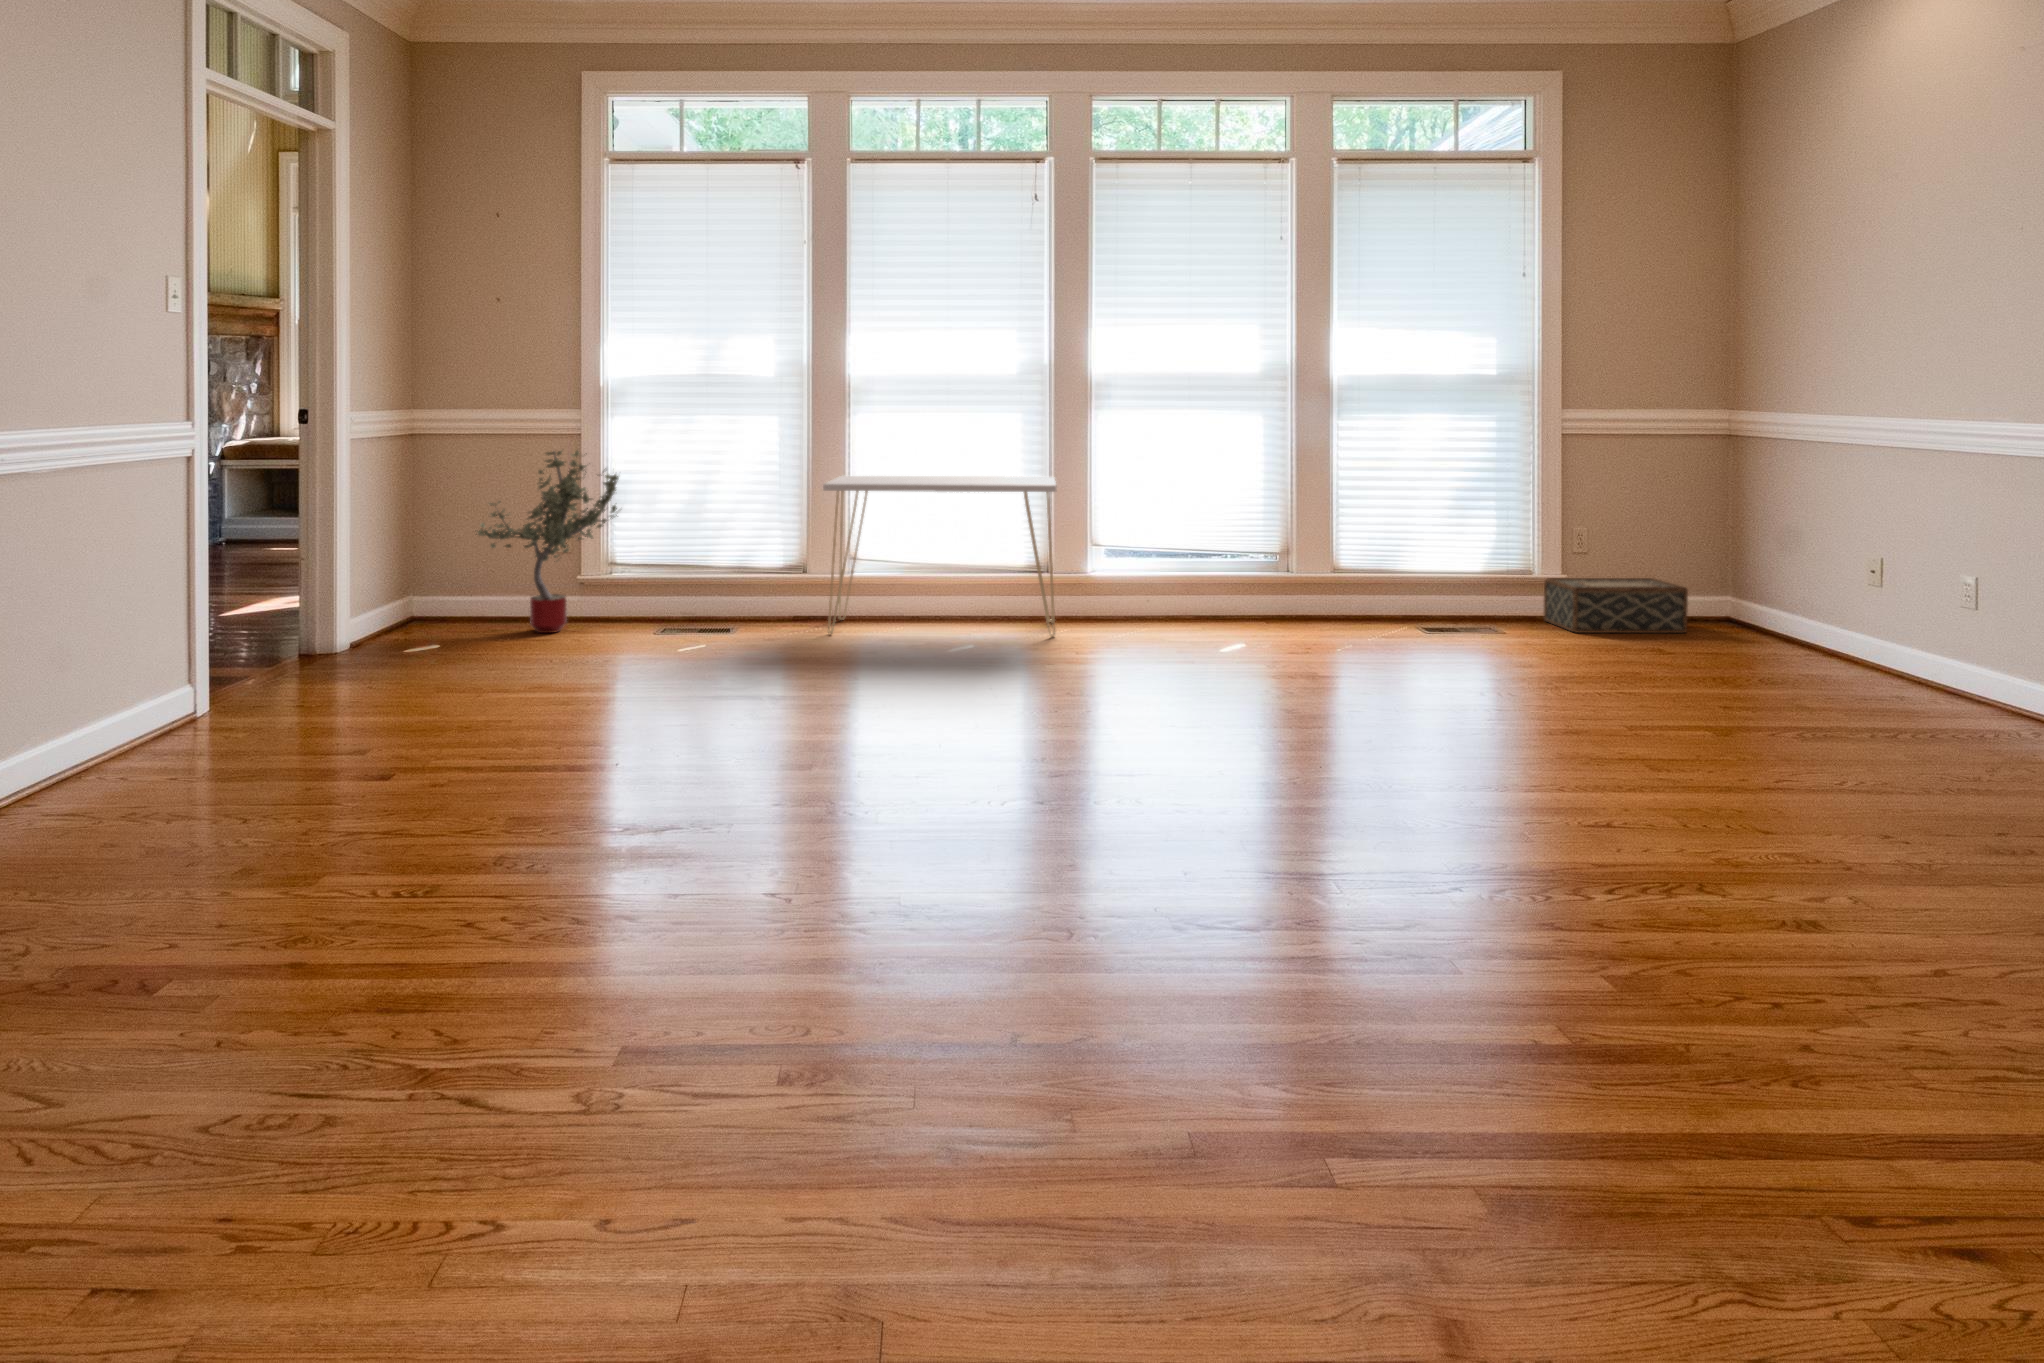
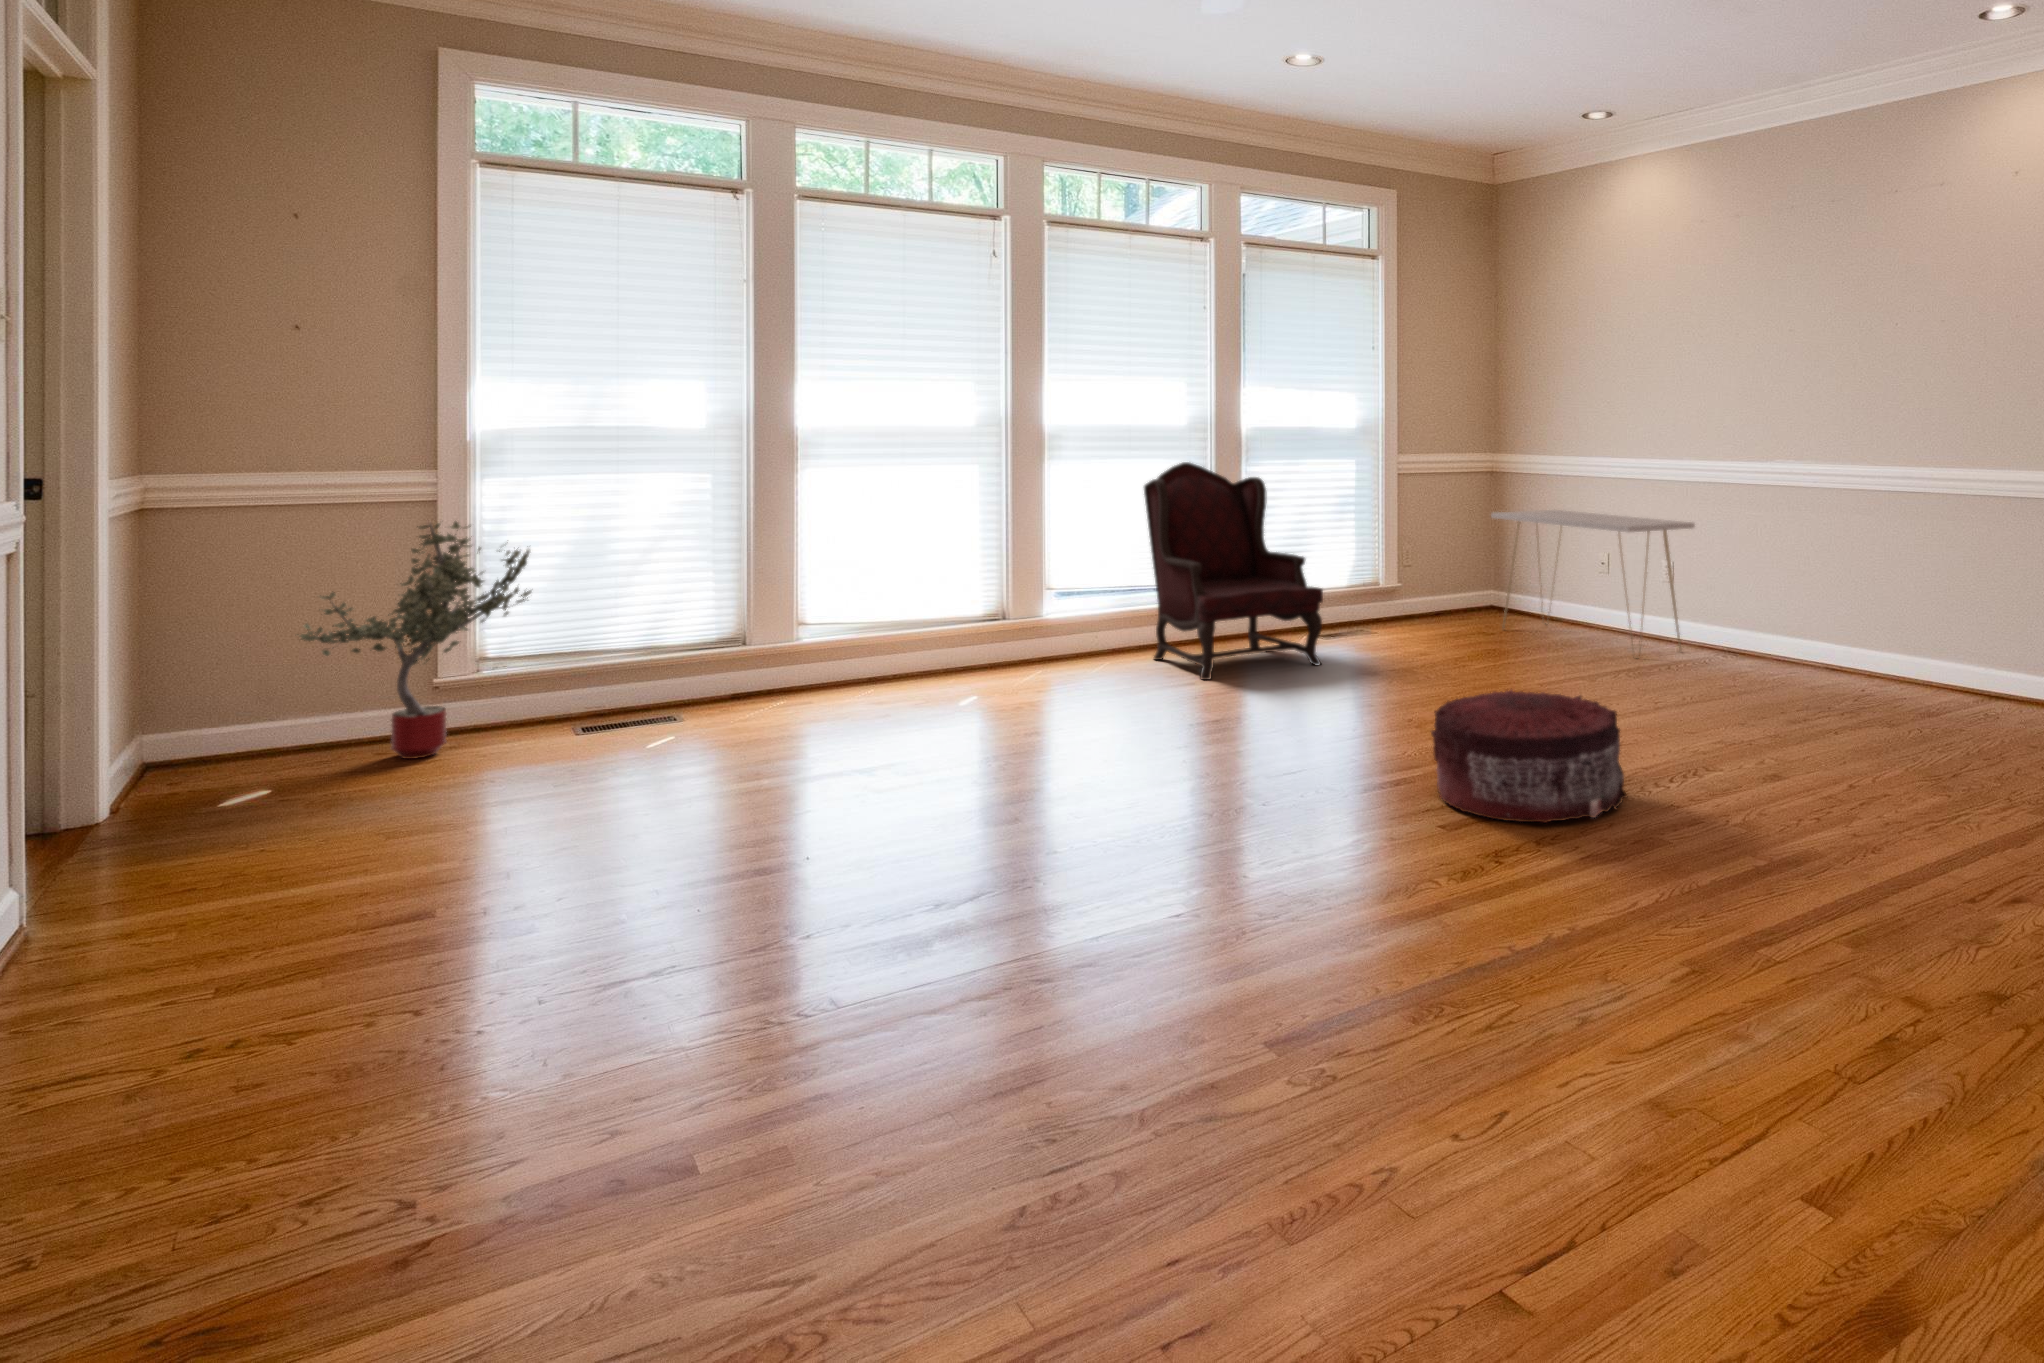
armchair: none [1202,414,1383,654] -> present [1144,462,1323,680]
console table: present [823,476,1056,637] -> present [1491,510,1695,659]
woven basket: present [1544,578,1688,633] -> none [1387,584,1484,632]
pouf: none [1257,693,1509,871] -> present [1431,690,1627,823]

